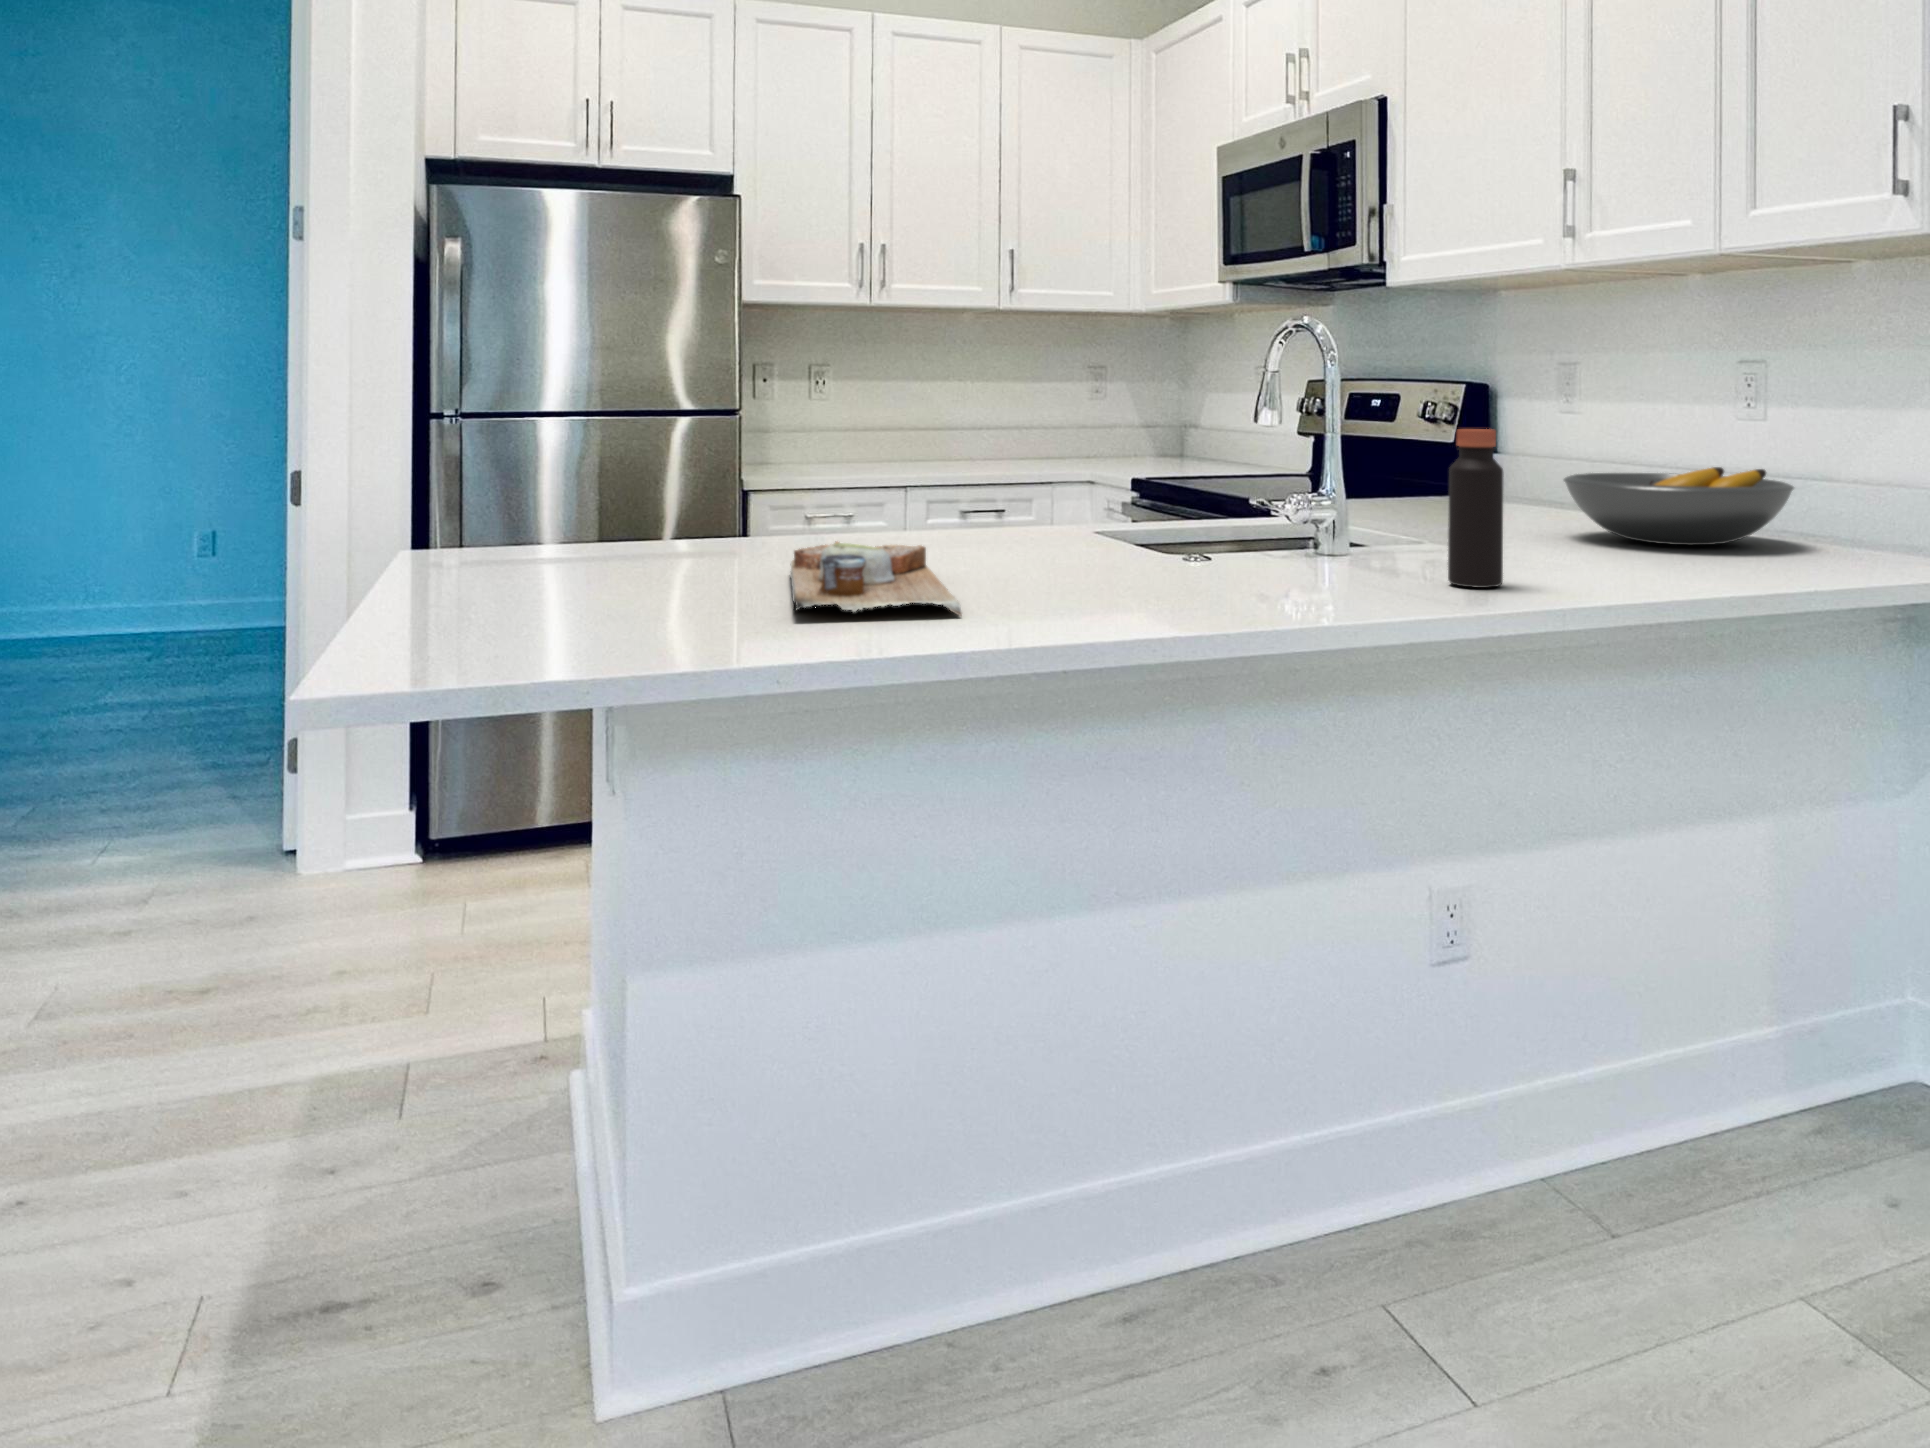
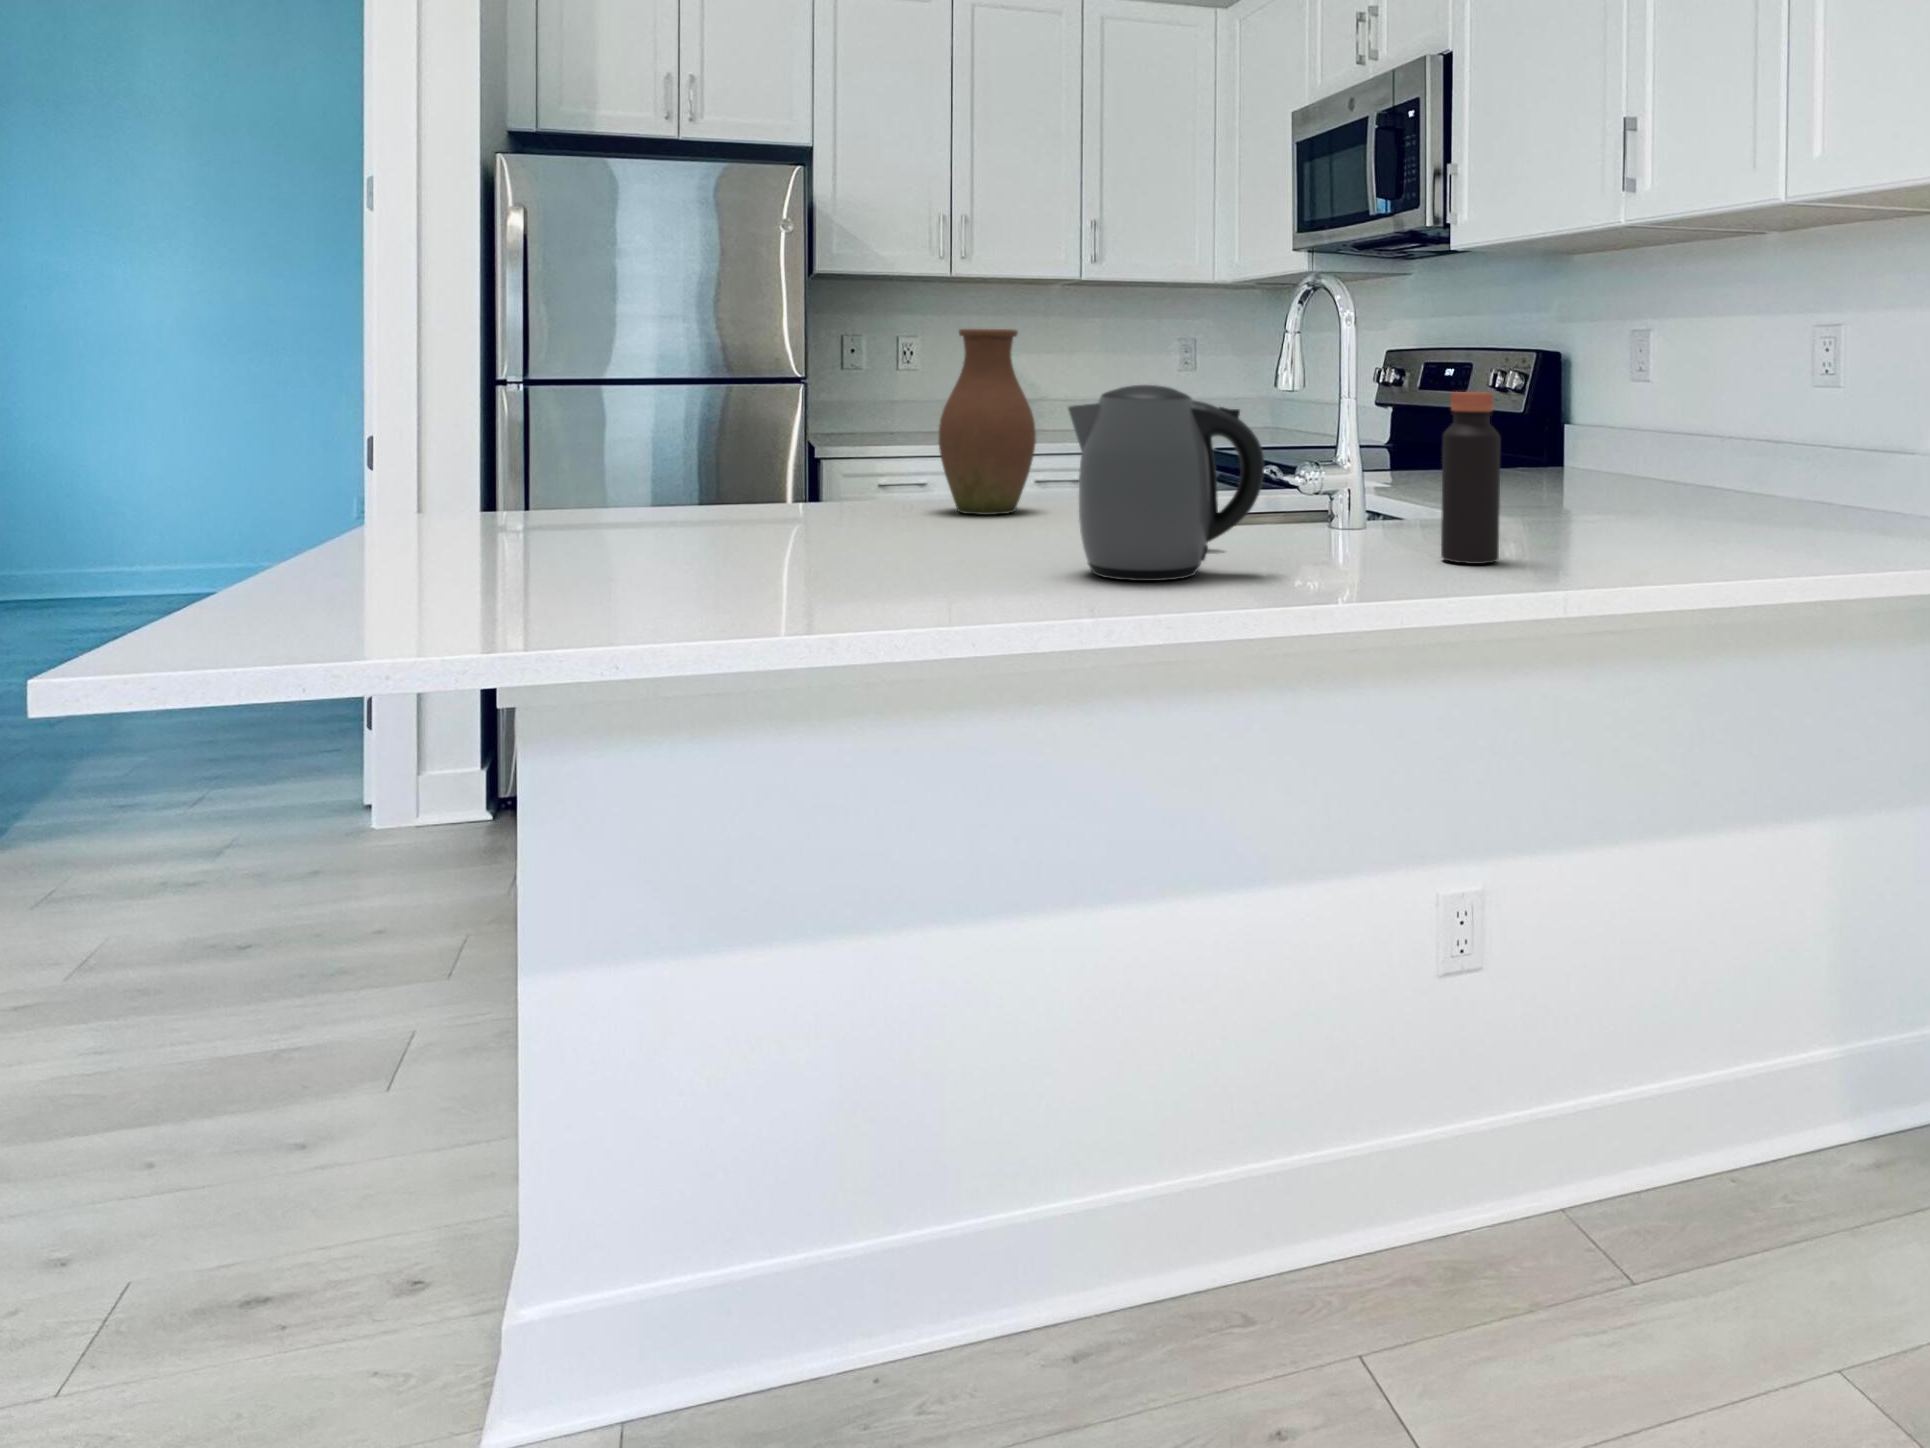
vase: none [937,367,1030,546] -> present [938,329,1036,515]
kettle: none [1118,425,1301,608] -> present [1068,385,1264,581]
fruit bowl: present [1564,467,1794,545] -> none [1606,438,1854,521]
cutting board: present [790,542,962,616] -> none [703,507,895,587]

